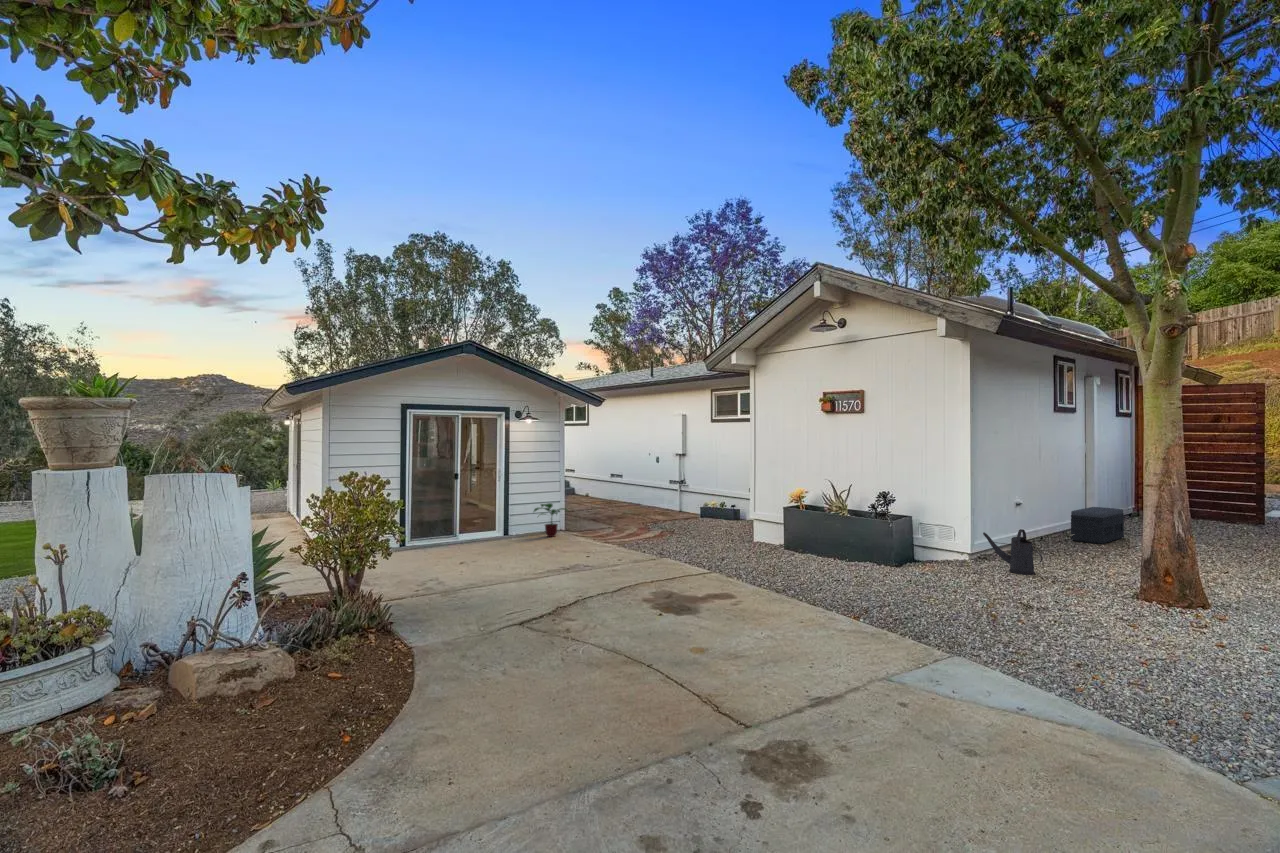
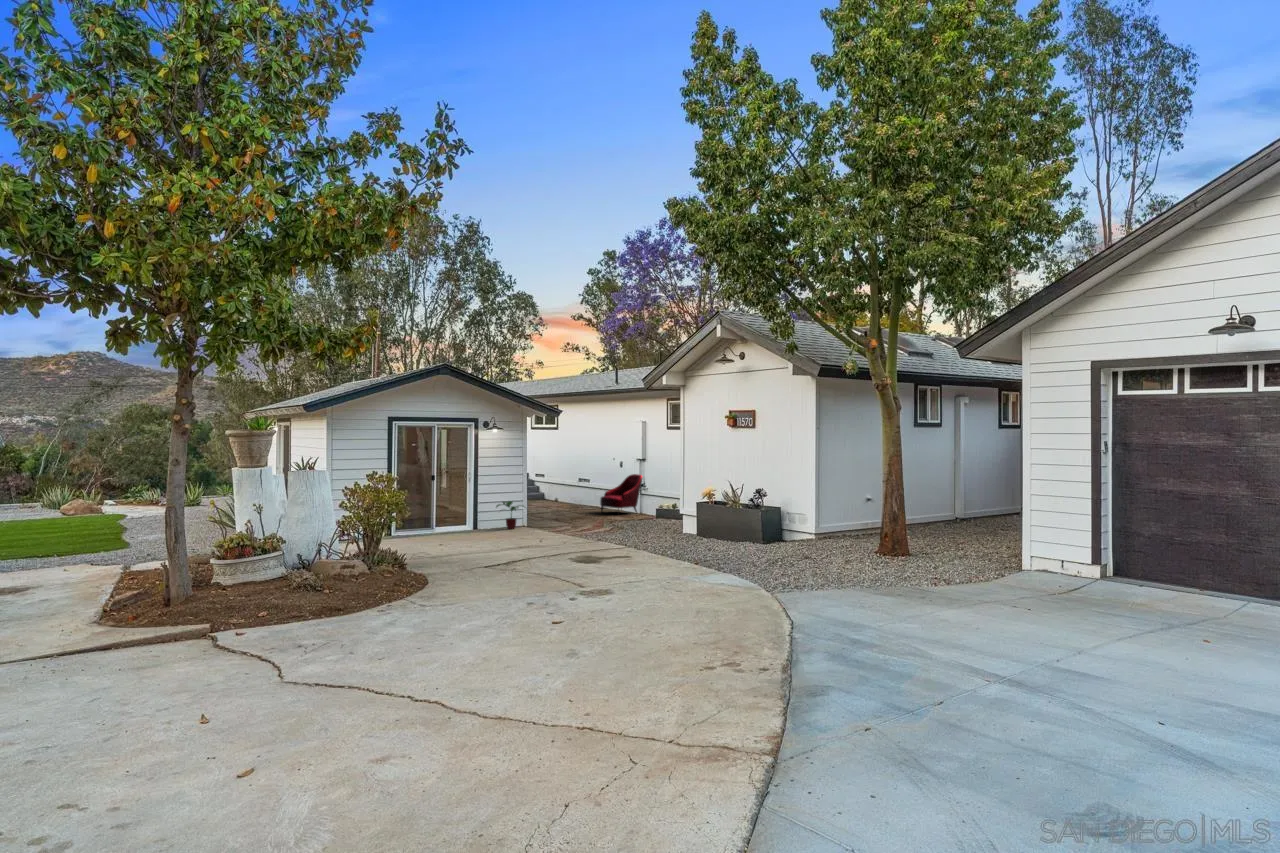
armchair: none [638,470,681,513] -> present [600,474,642,512]
storage bench: present [1071,507,1124,544] -> none [944,508,996,537]
watering can: present [983,529,1043,575] -> none [827,518,857,550]

